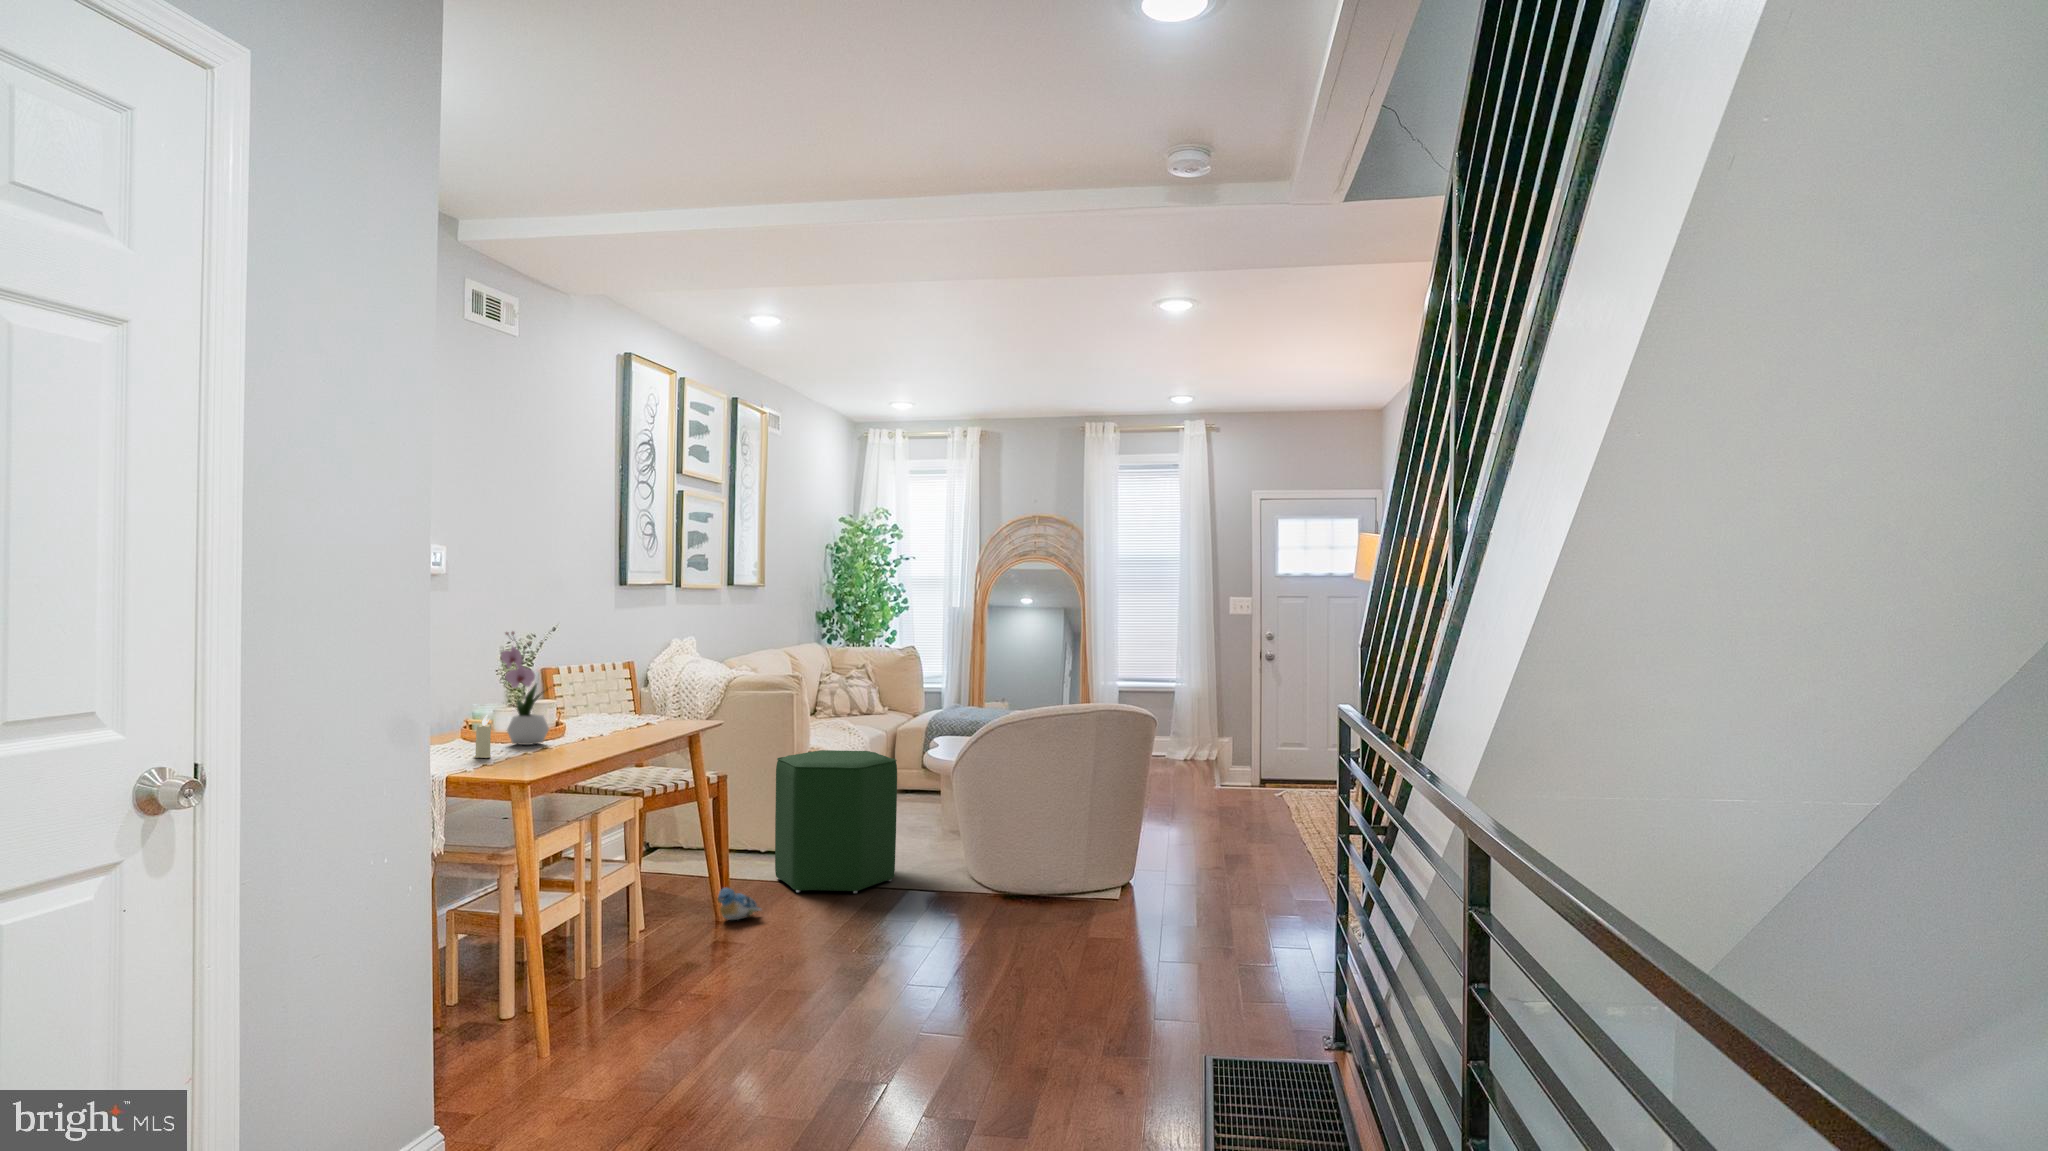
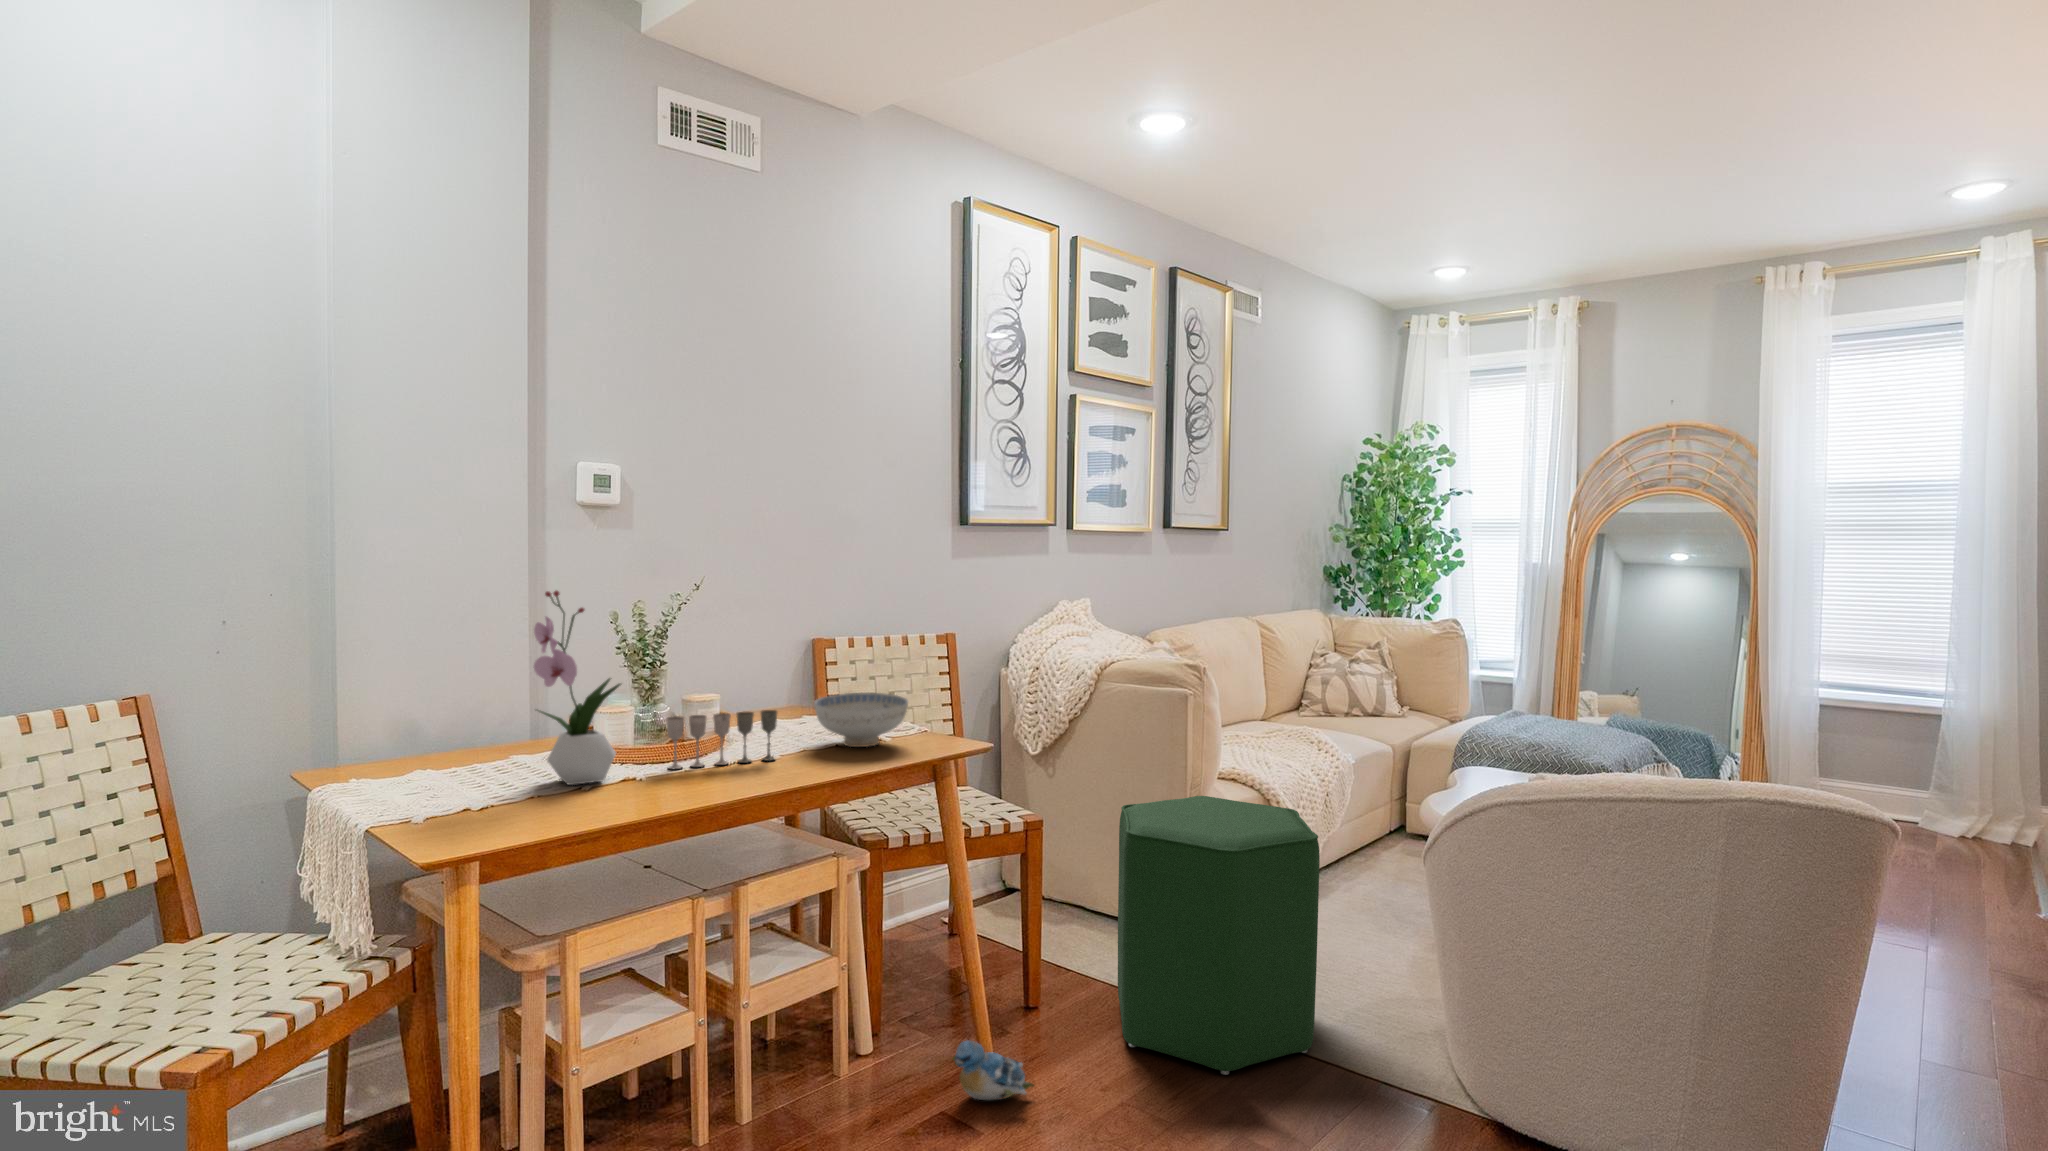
ceramic bowl: none [615,694,675,725] -> present [814,693,908,747]
wine glass: none [560,702,615,738] -> present [666,710,777,769]
candle: present [473,715,491,758] -> none [409,739,439,816]

